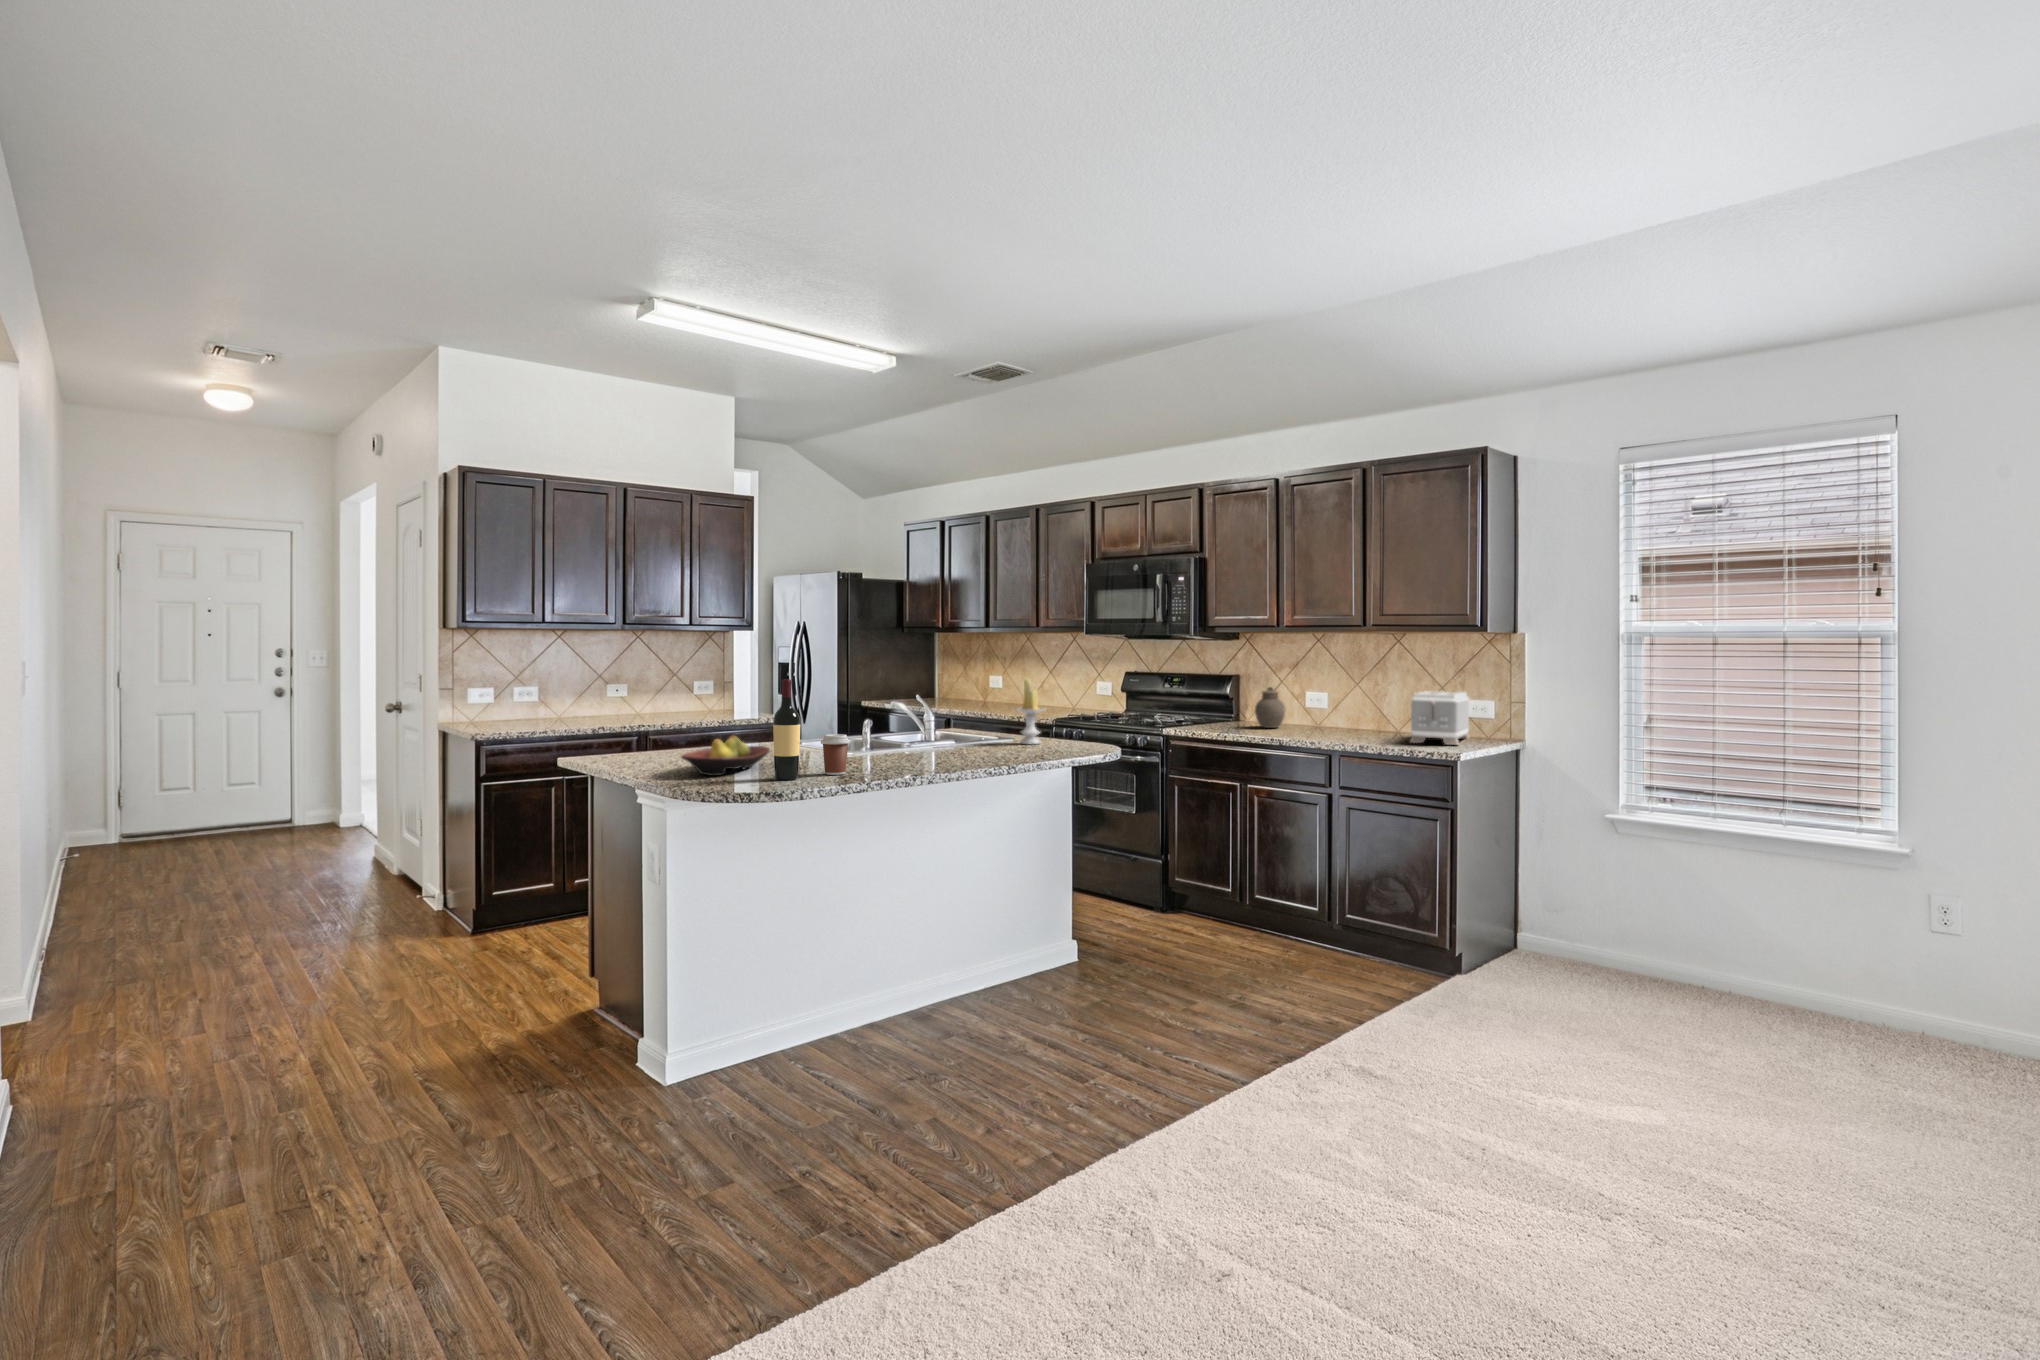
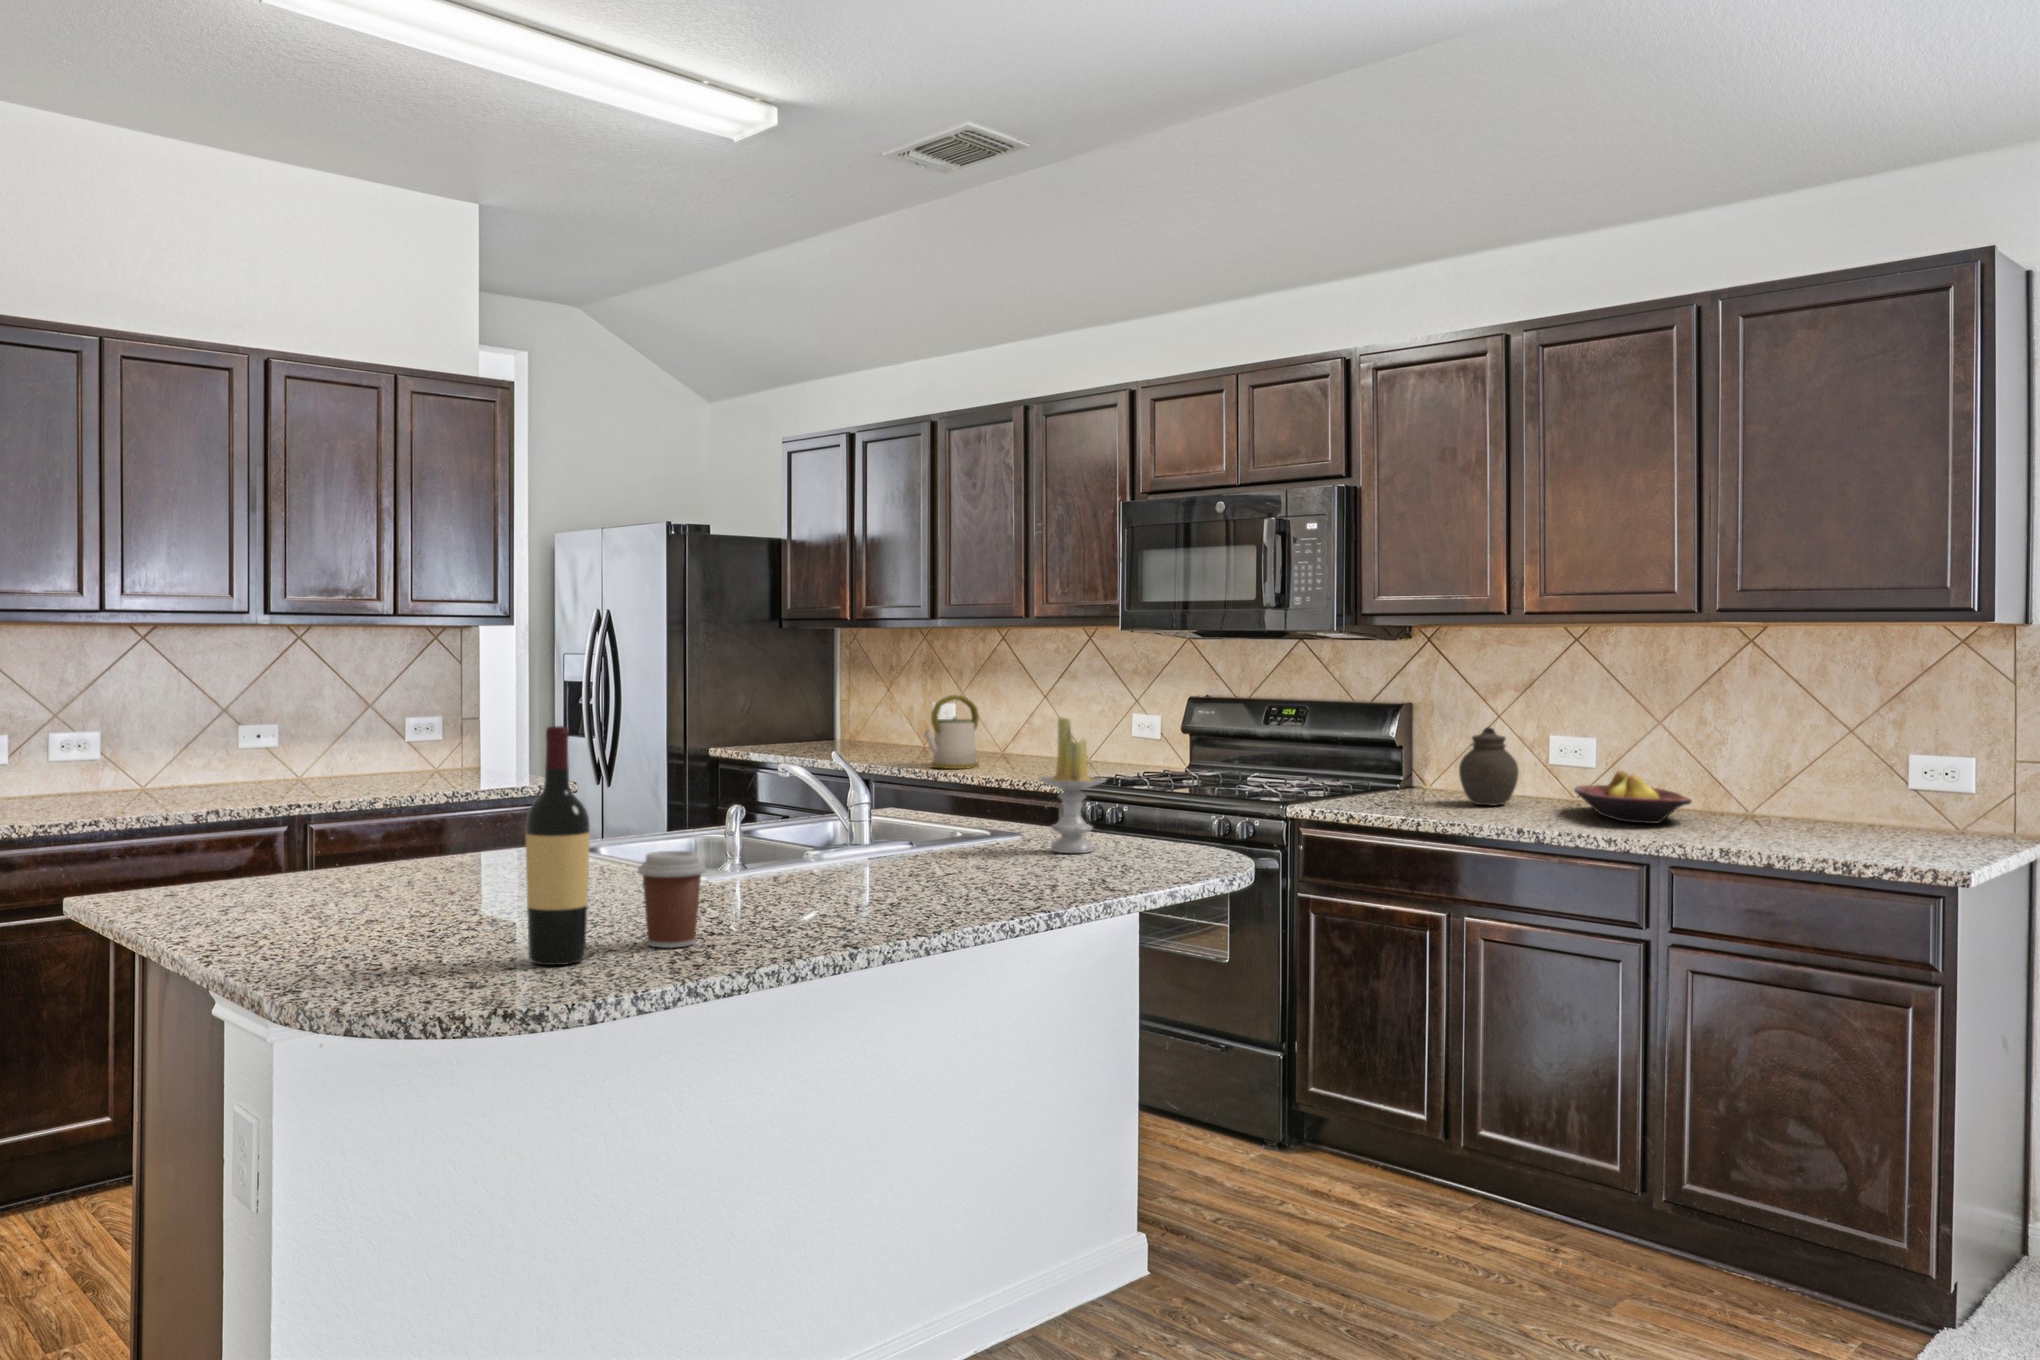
kettle: none [981,670,1013,711] -> present [924,695,979,769]
toaster: present [1410,691,1469,745] -> none [1811,737,1917,846]
fruit bowl: present [682,735,770,776] -> present [1574,771,1692,823]

